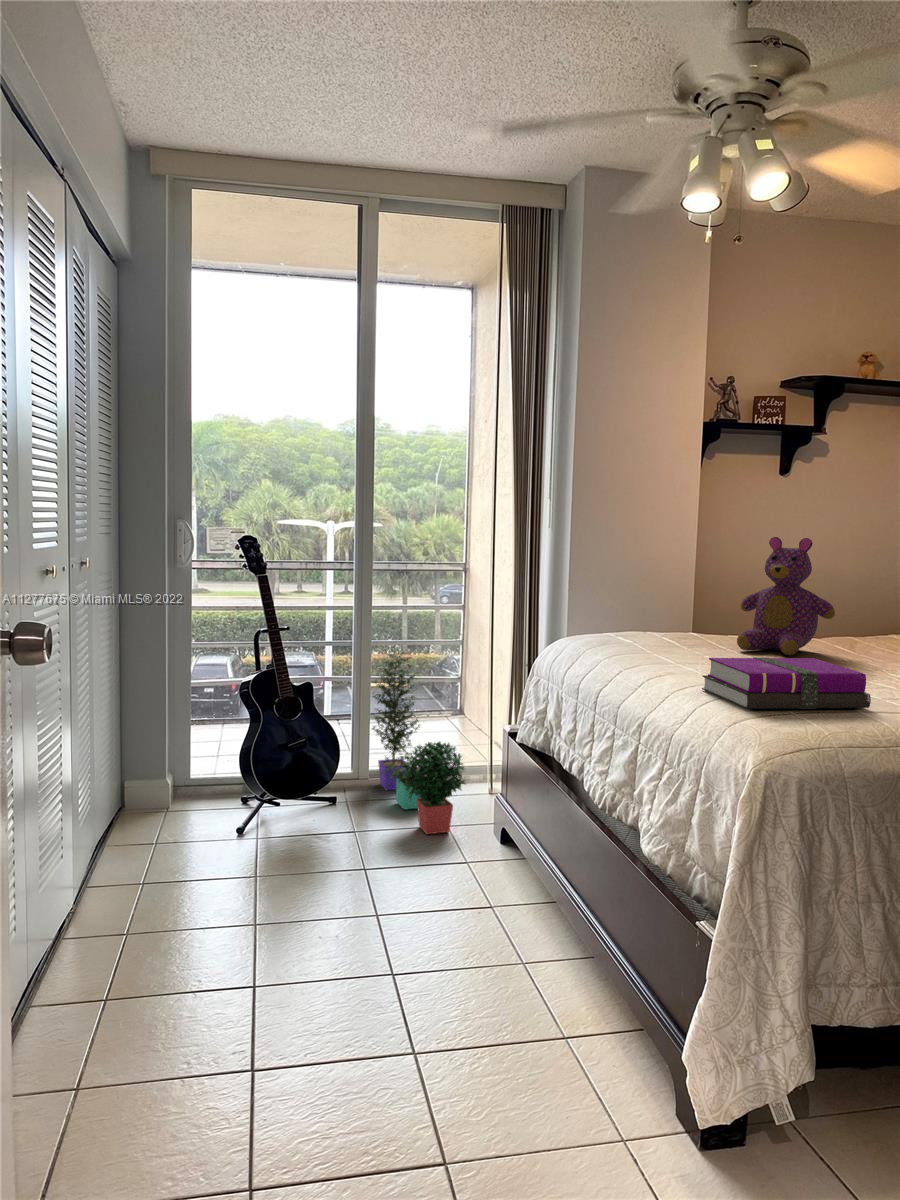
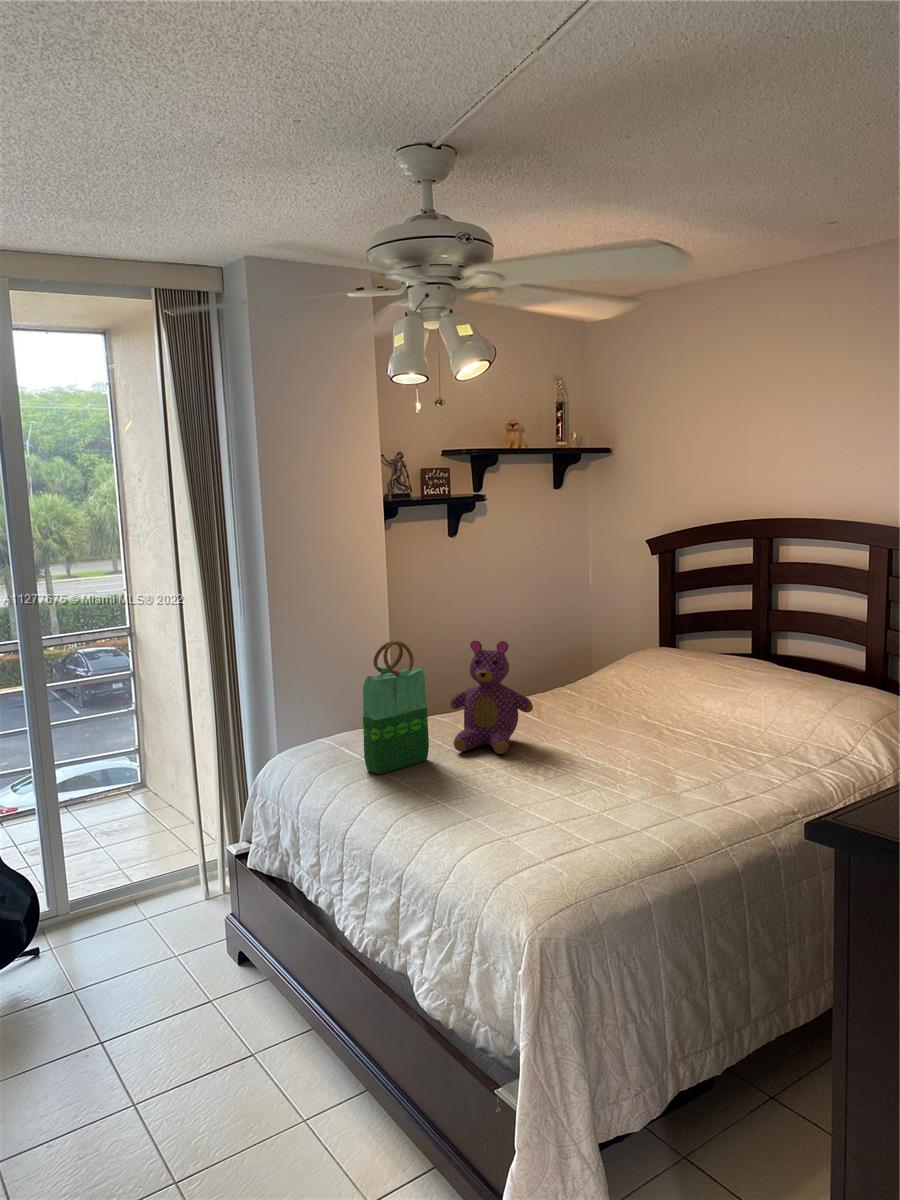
tote bag: none [635,518,710,652] -> present [363,641,429,774]
potted plant: present [372,651,466,834] -> none [60,768,193,974]
notebook: present [702,657,871,709] -> none [454,789,599,869]

